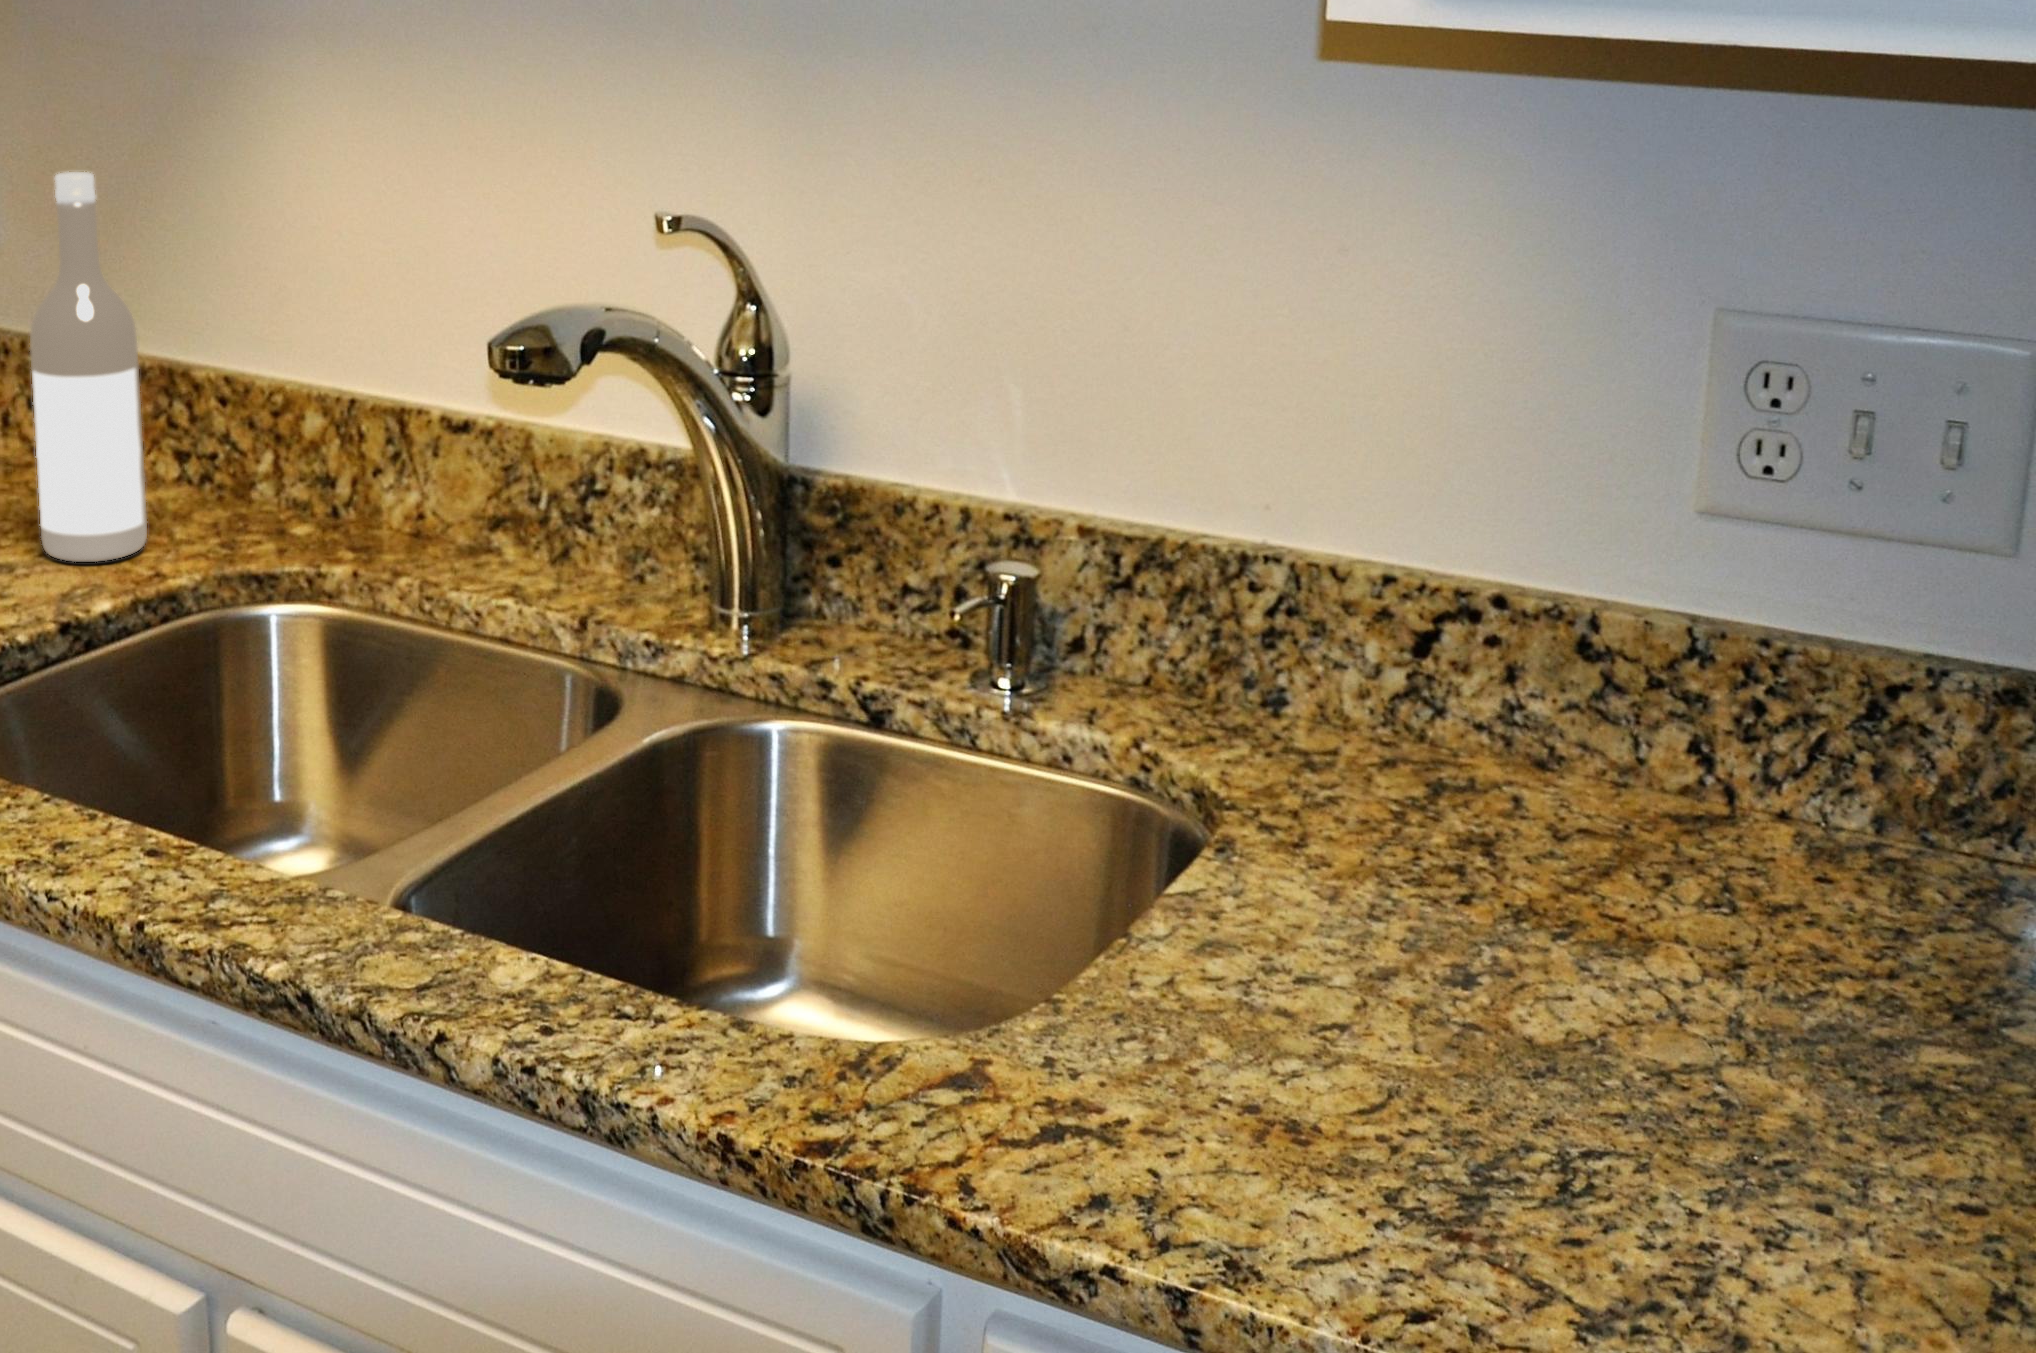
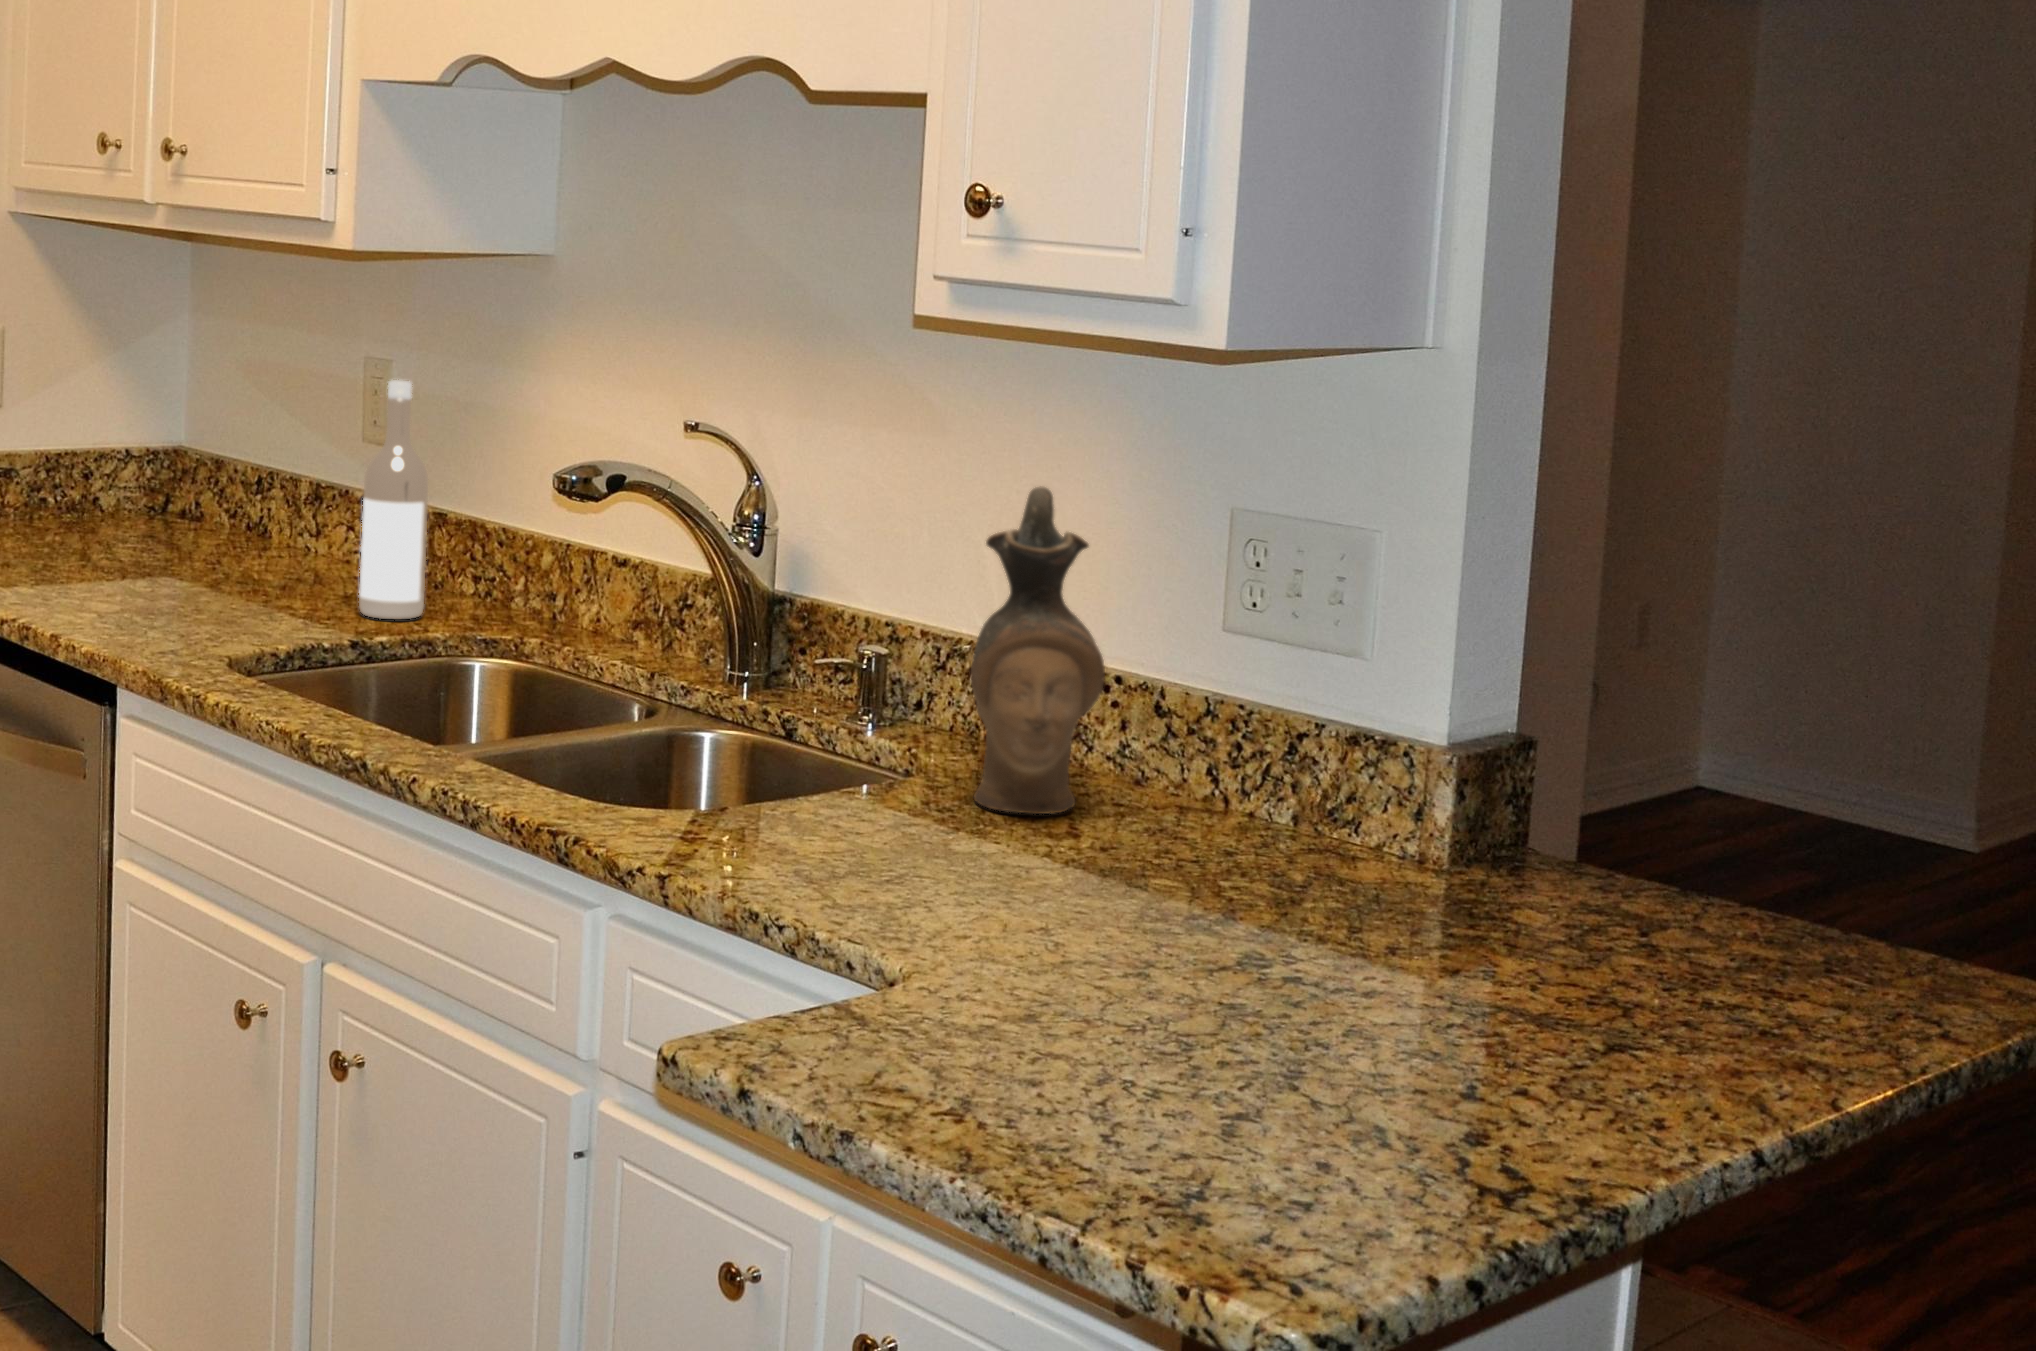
ceramic pitcher: none [1372,311,1645,897] -> present [971,486,1105,814]

